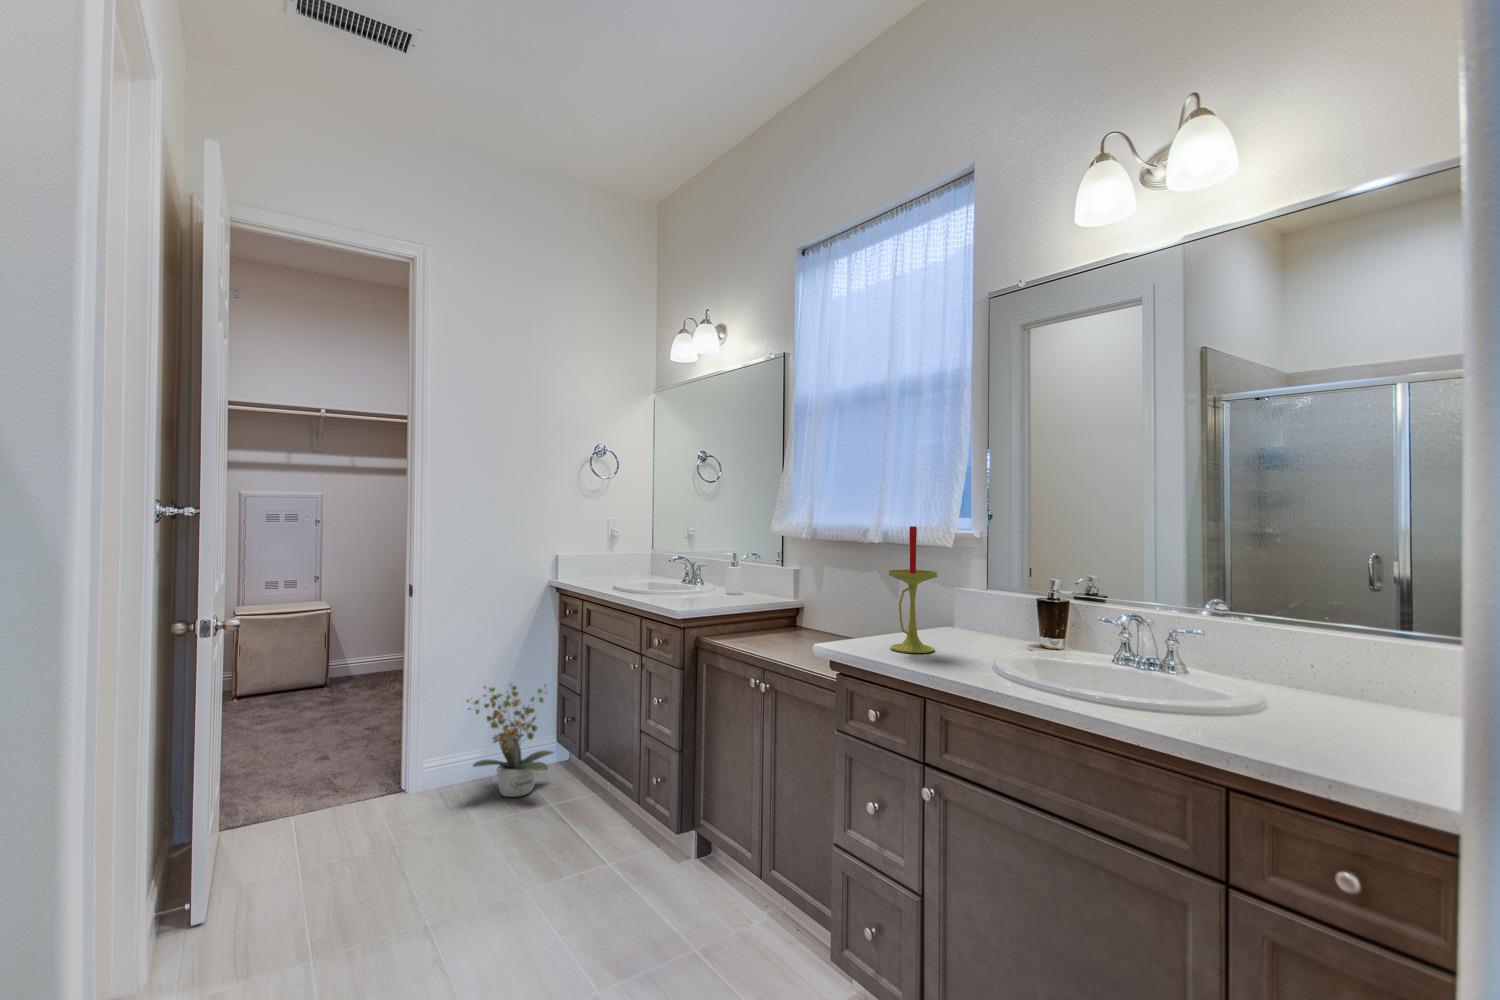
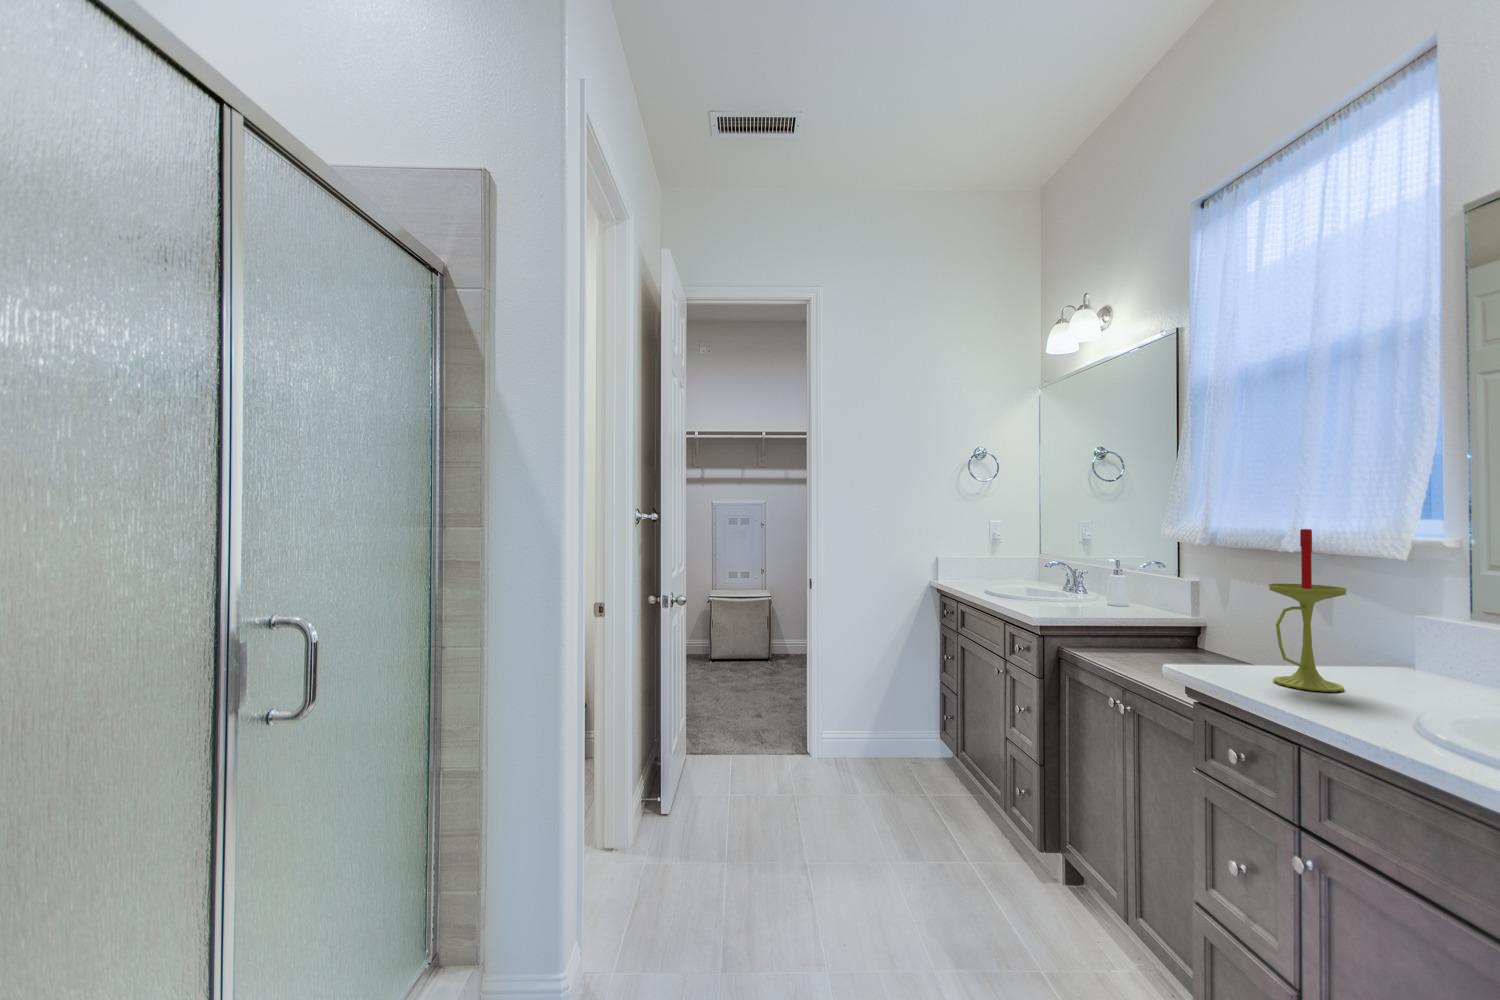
potted plant: present [466,686,553,797] -> none [853,672,935,778]

